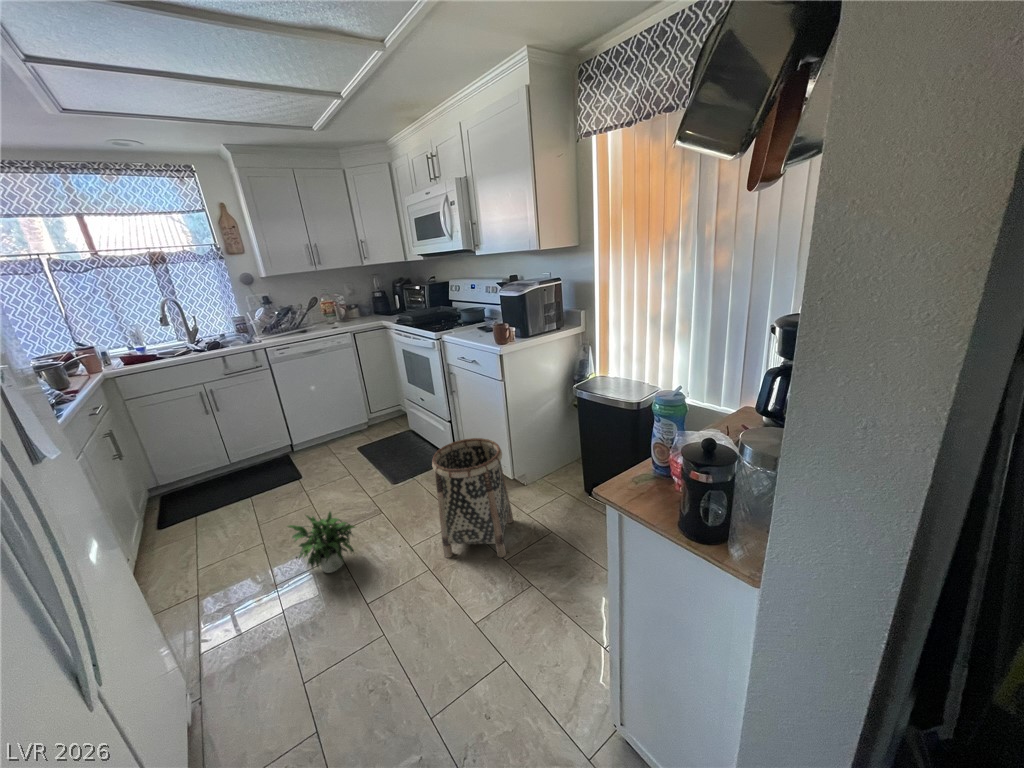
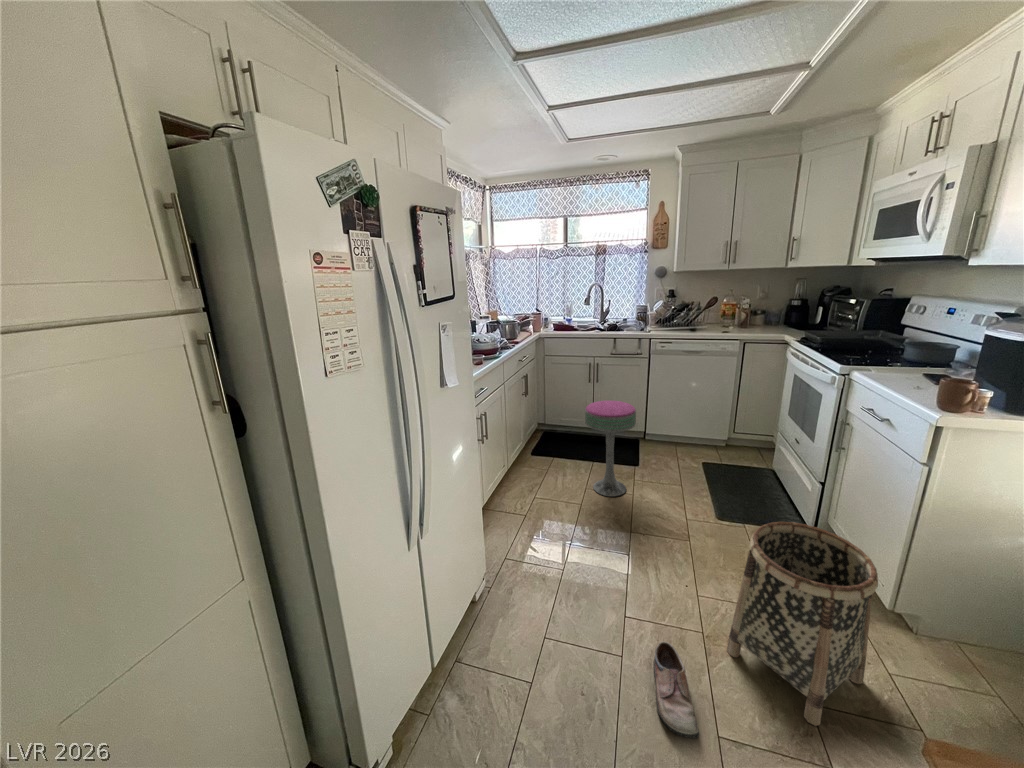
bar stool: none [228,416,305,521] -> present [585,400,636,497]
potted plant: present [288,511,355,573] -> none [585,506,645,575]
shoe: none [403,576,456,625] -> present [653,641,699,739]

